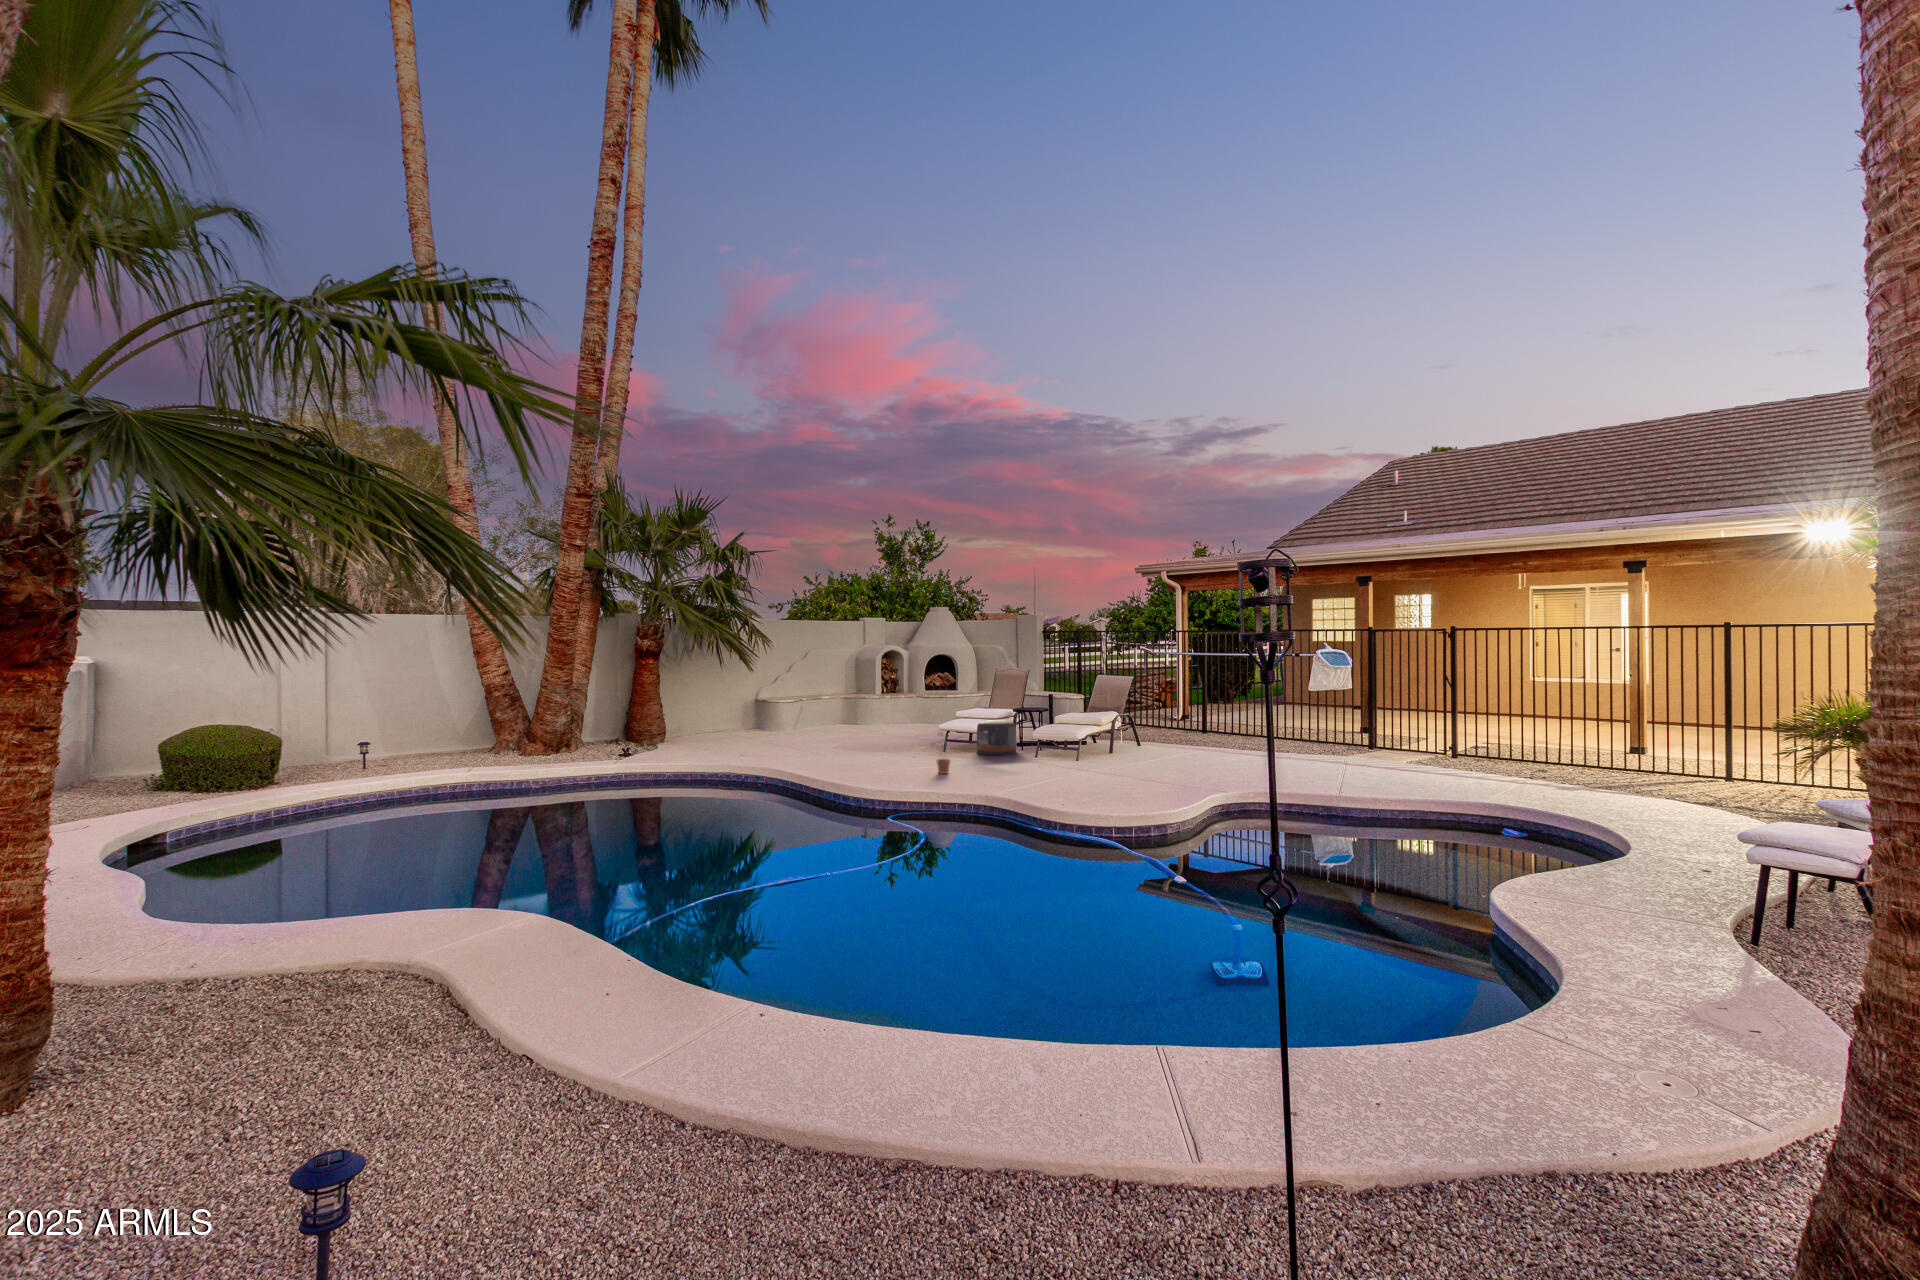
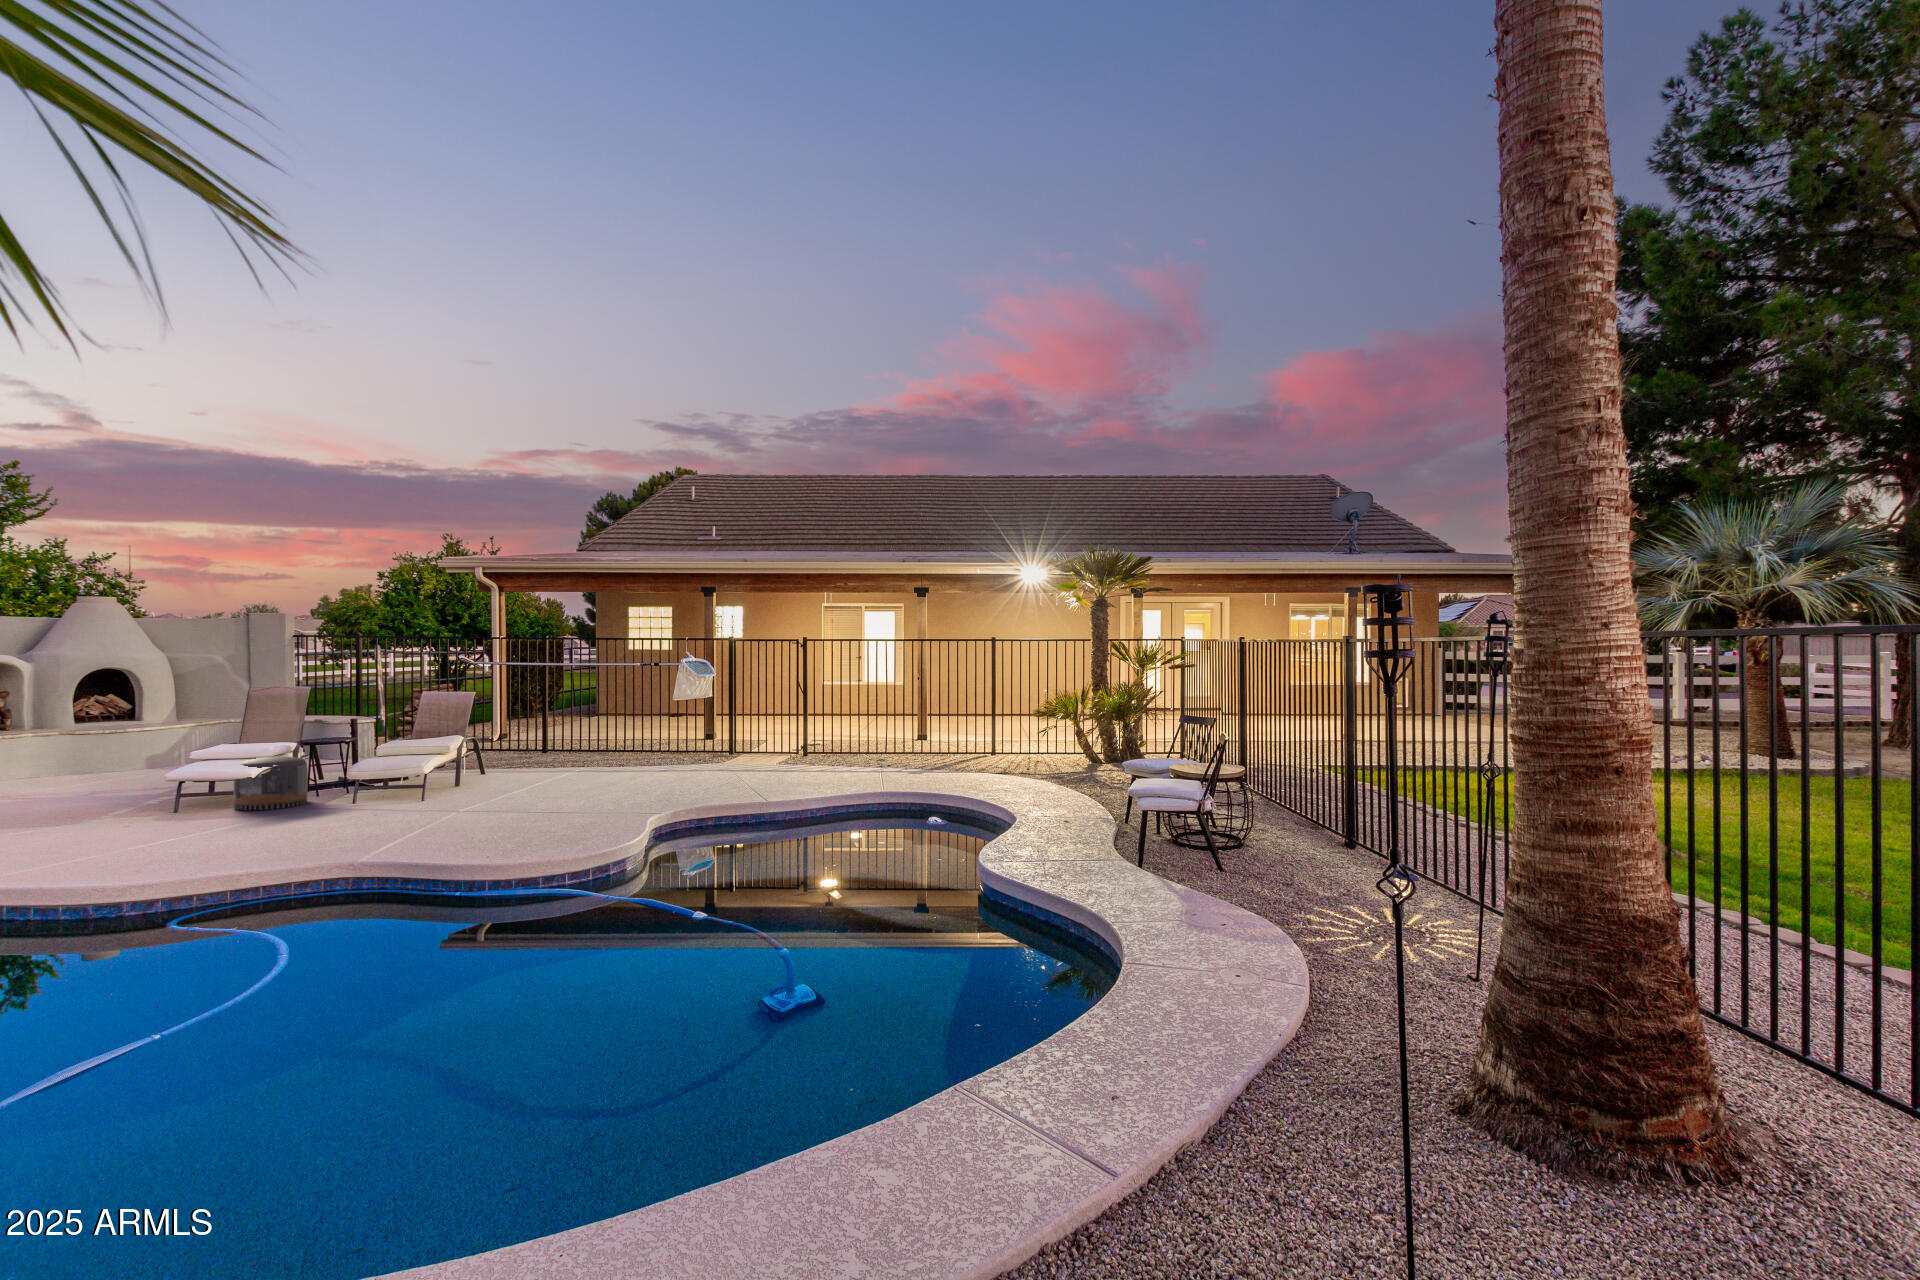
potted plant: present [937,735,950,774] -> none [186,779,232,845]

